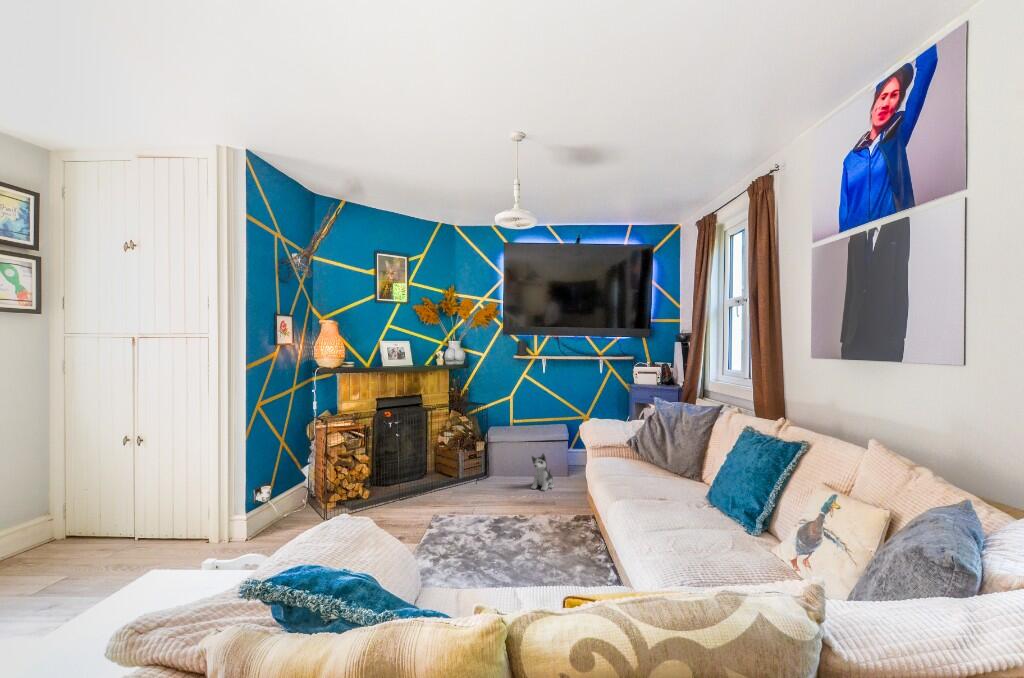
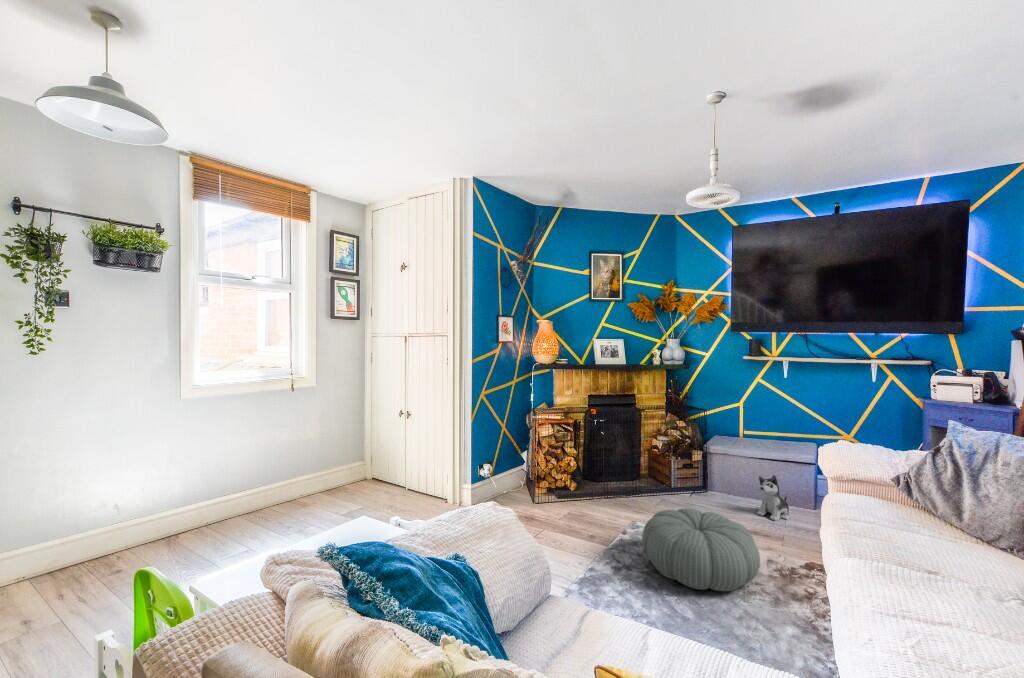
pouf: none [455,491,550,558] -> present [642,508,760,591]

